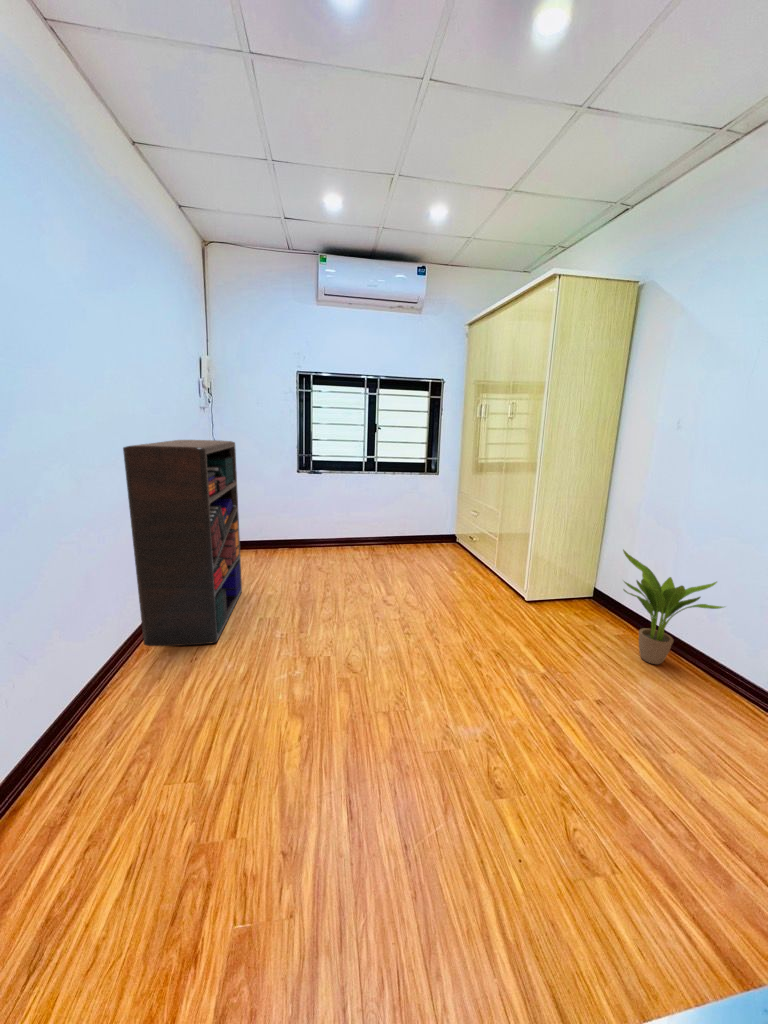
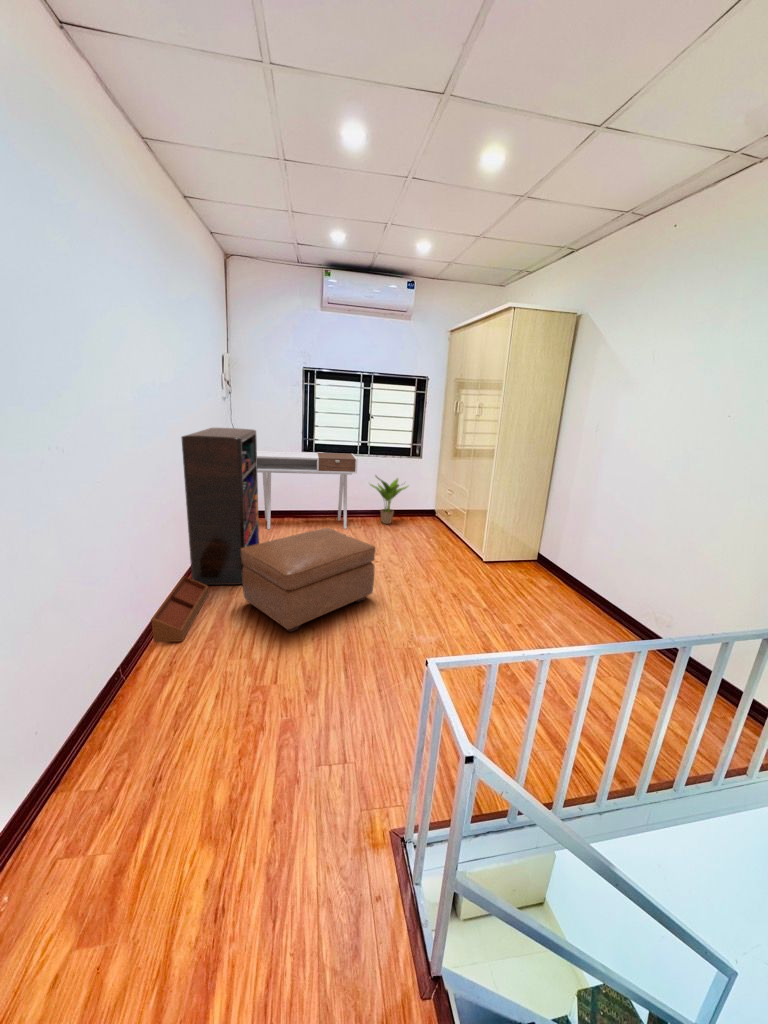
desk: none [235,470,363,563] -> present [257,451,358,529]
potted plant: present [623,550,723,664] -> present [371,476,408,524]
ottoman: none [201,565,389,726] -> present [241,528,375,632]
storage bin: none [52,638,162,753] -> present [151,576,208,642]

